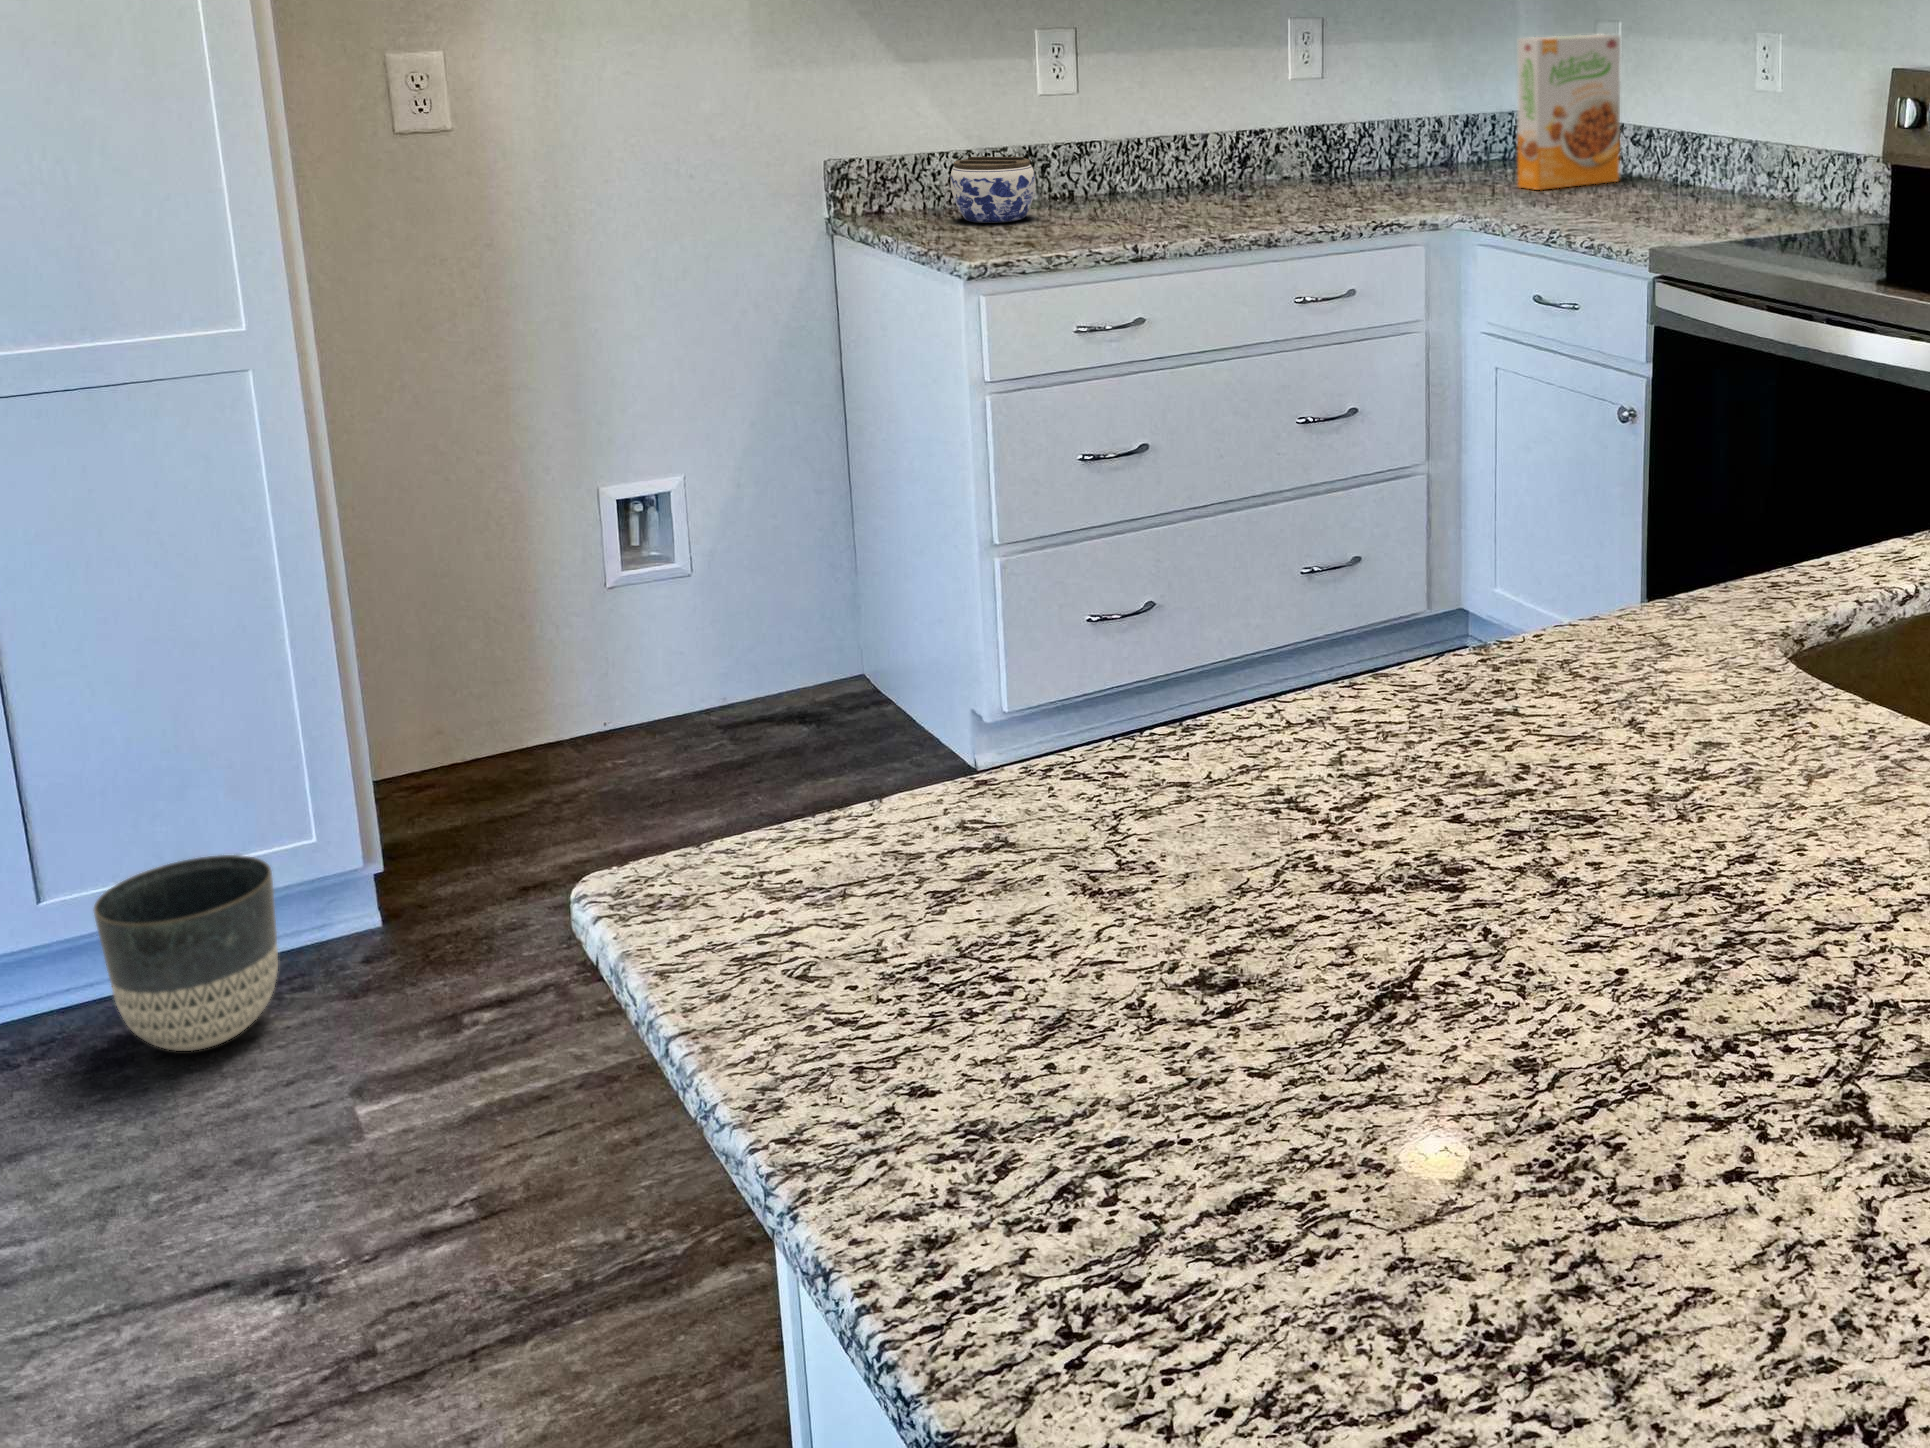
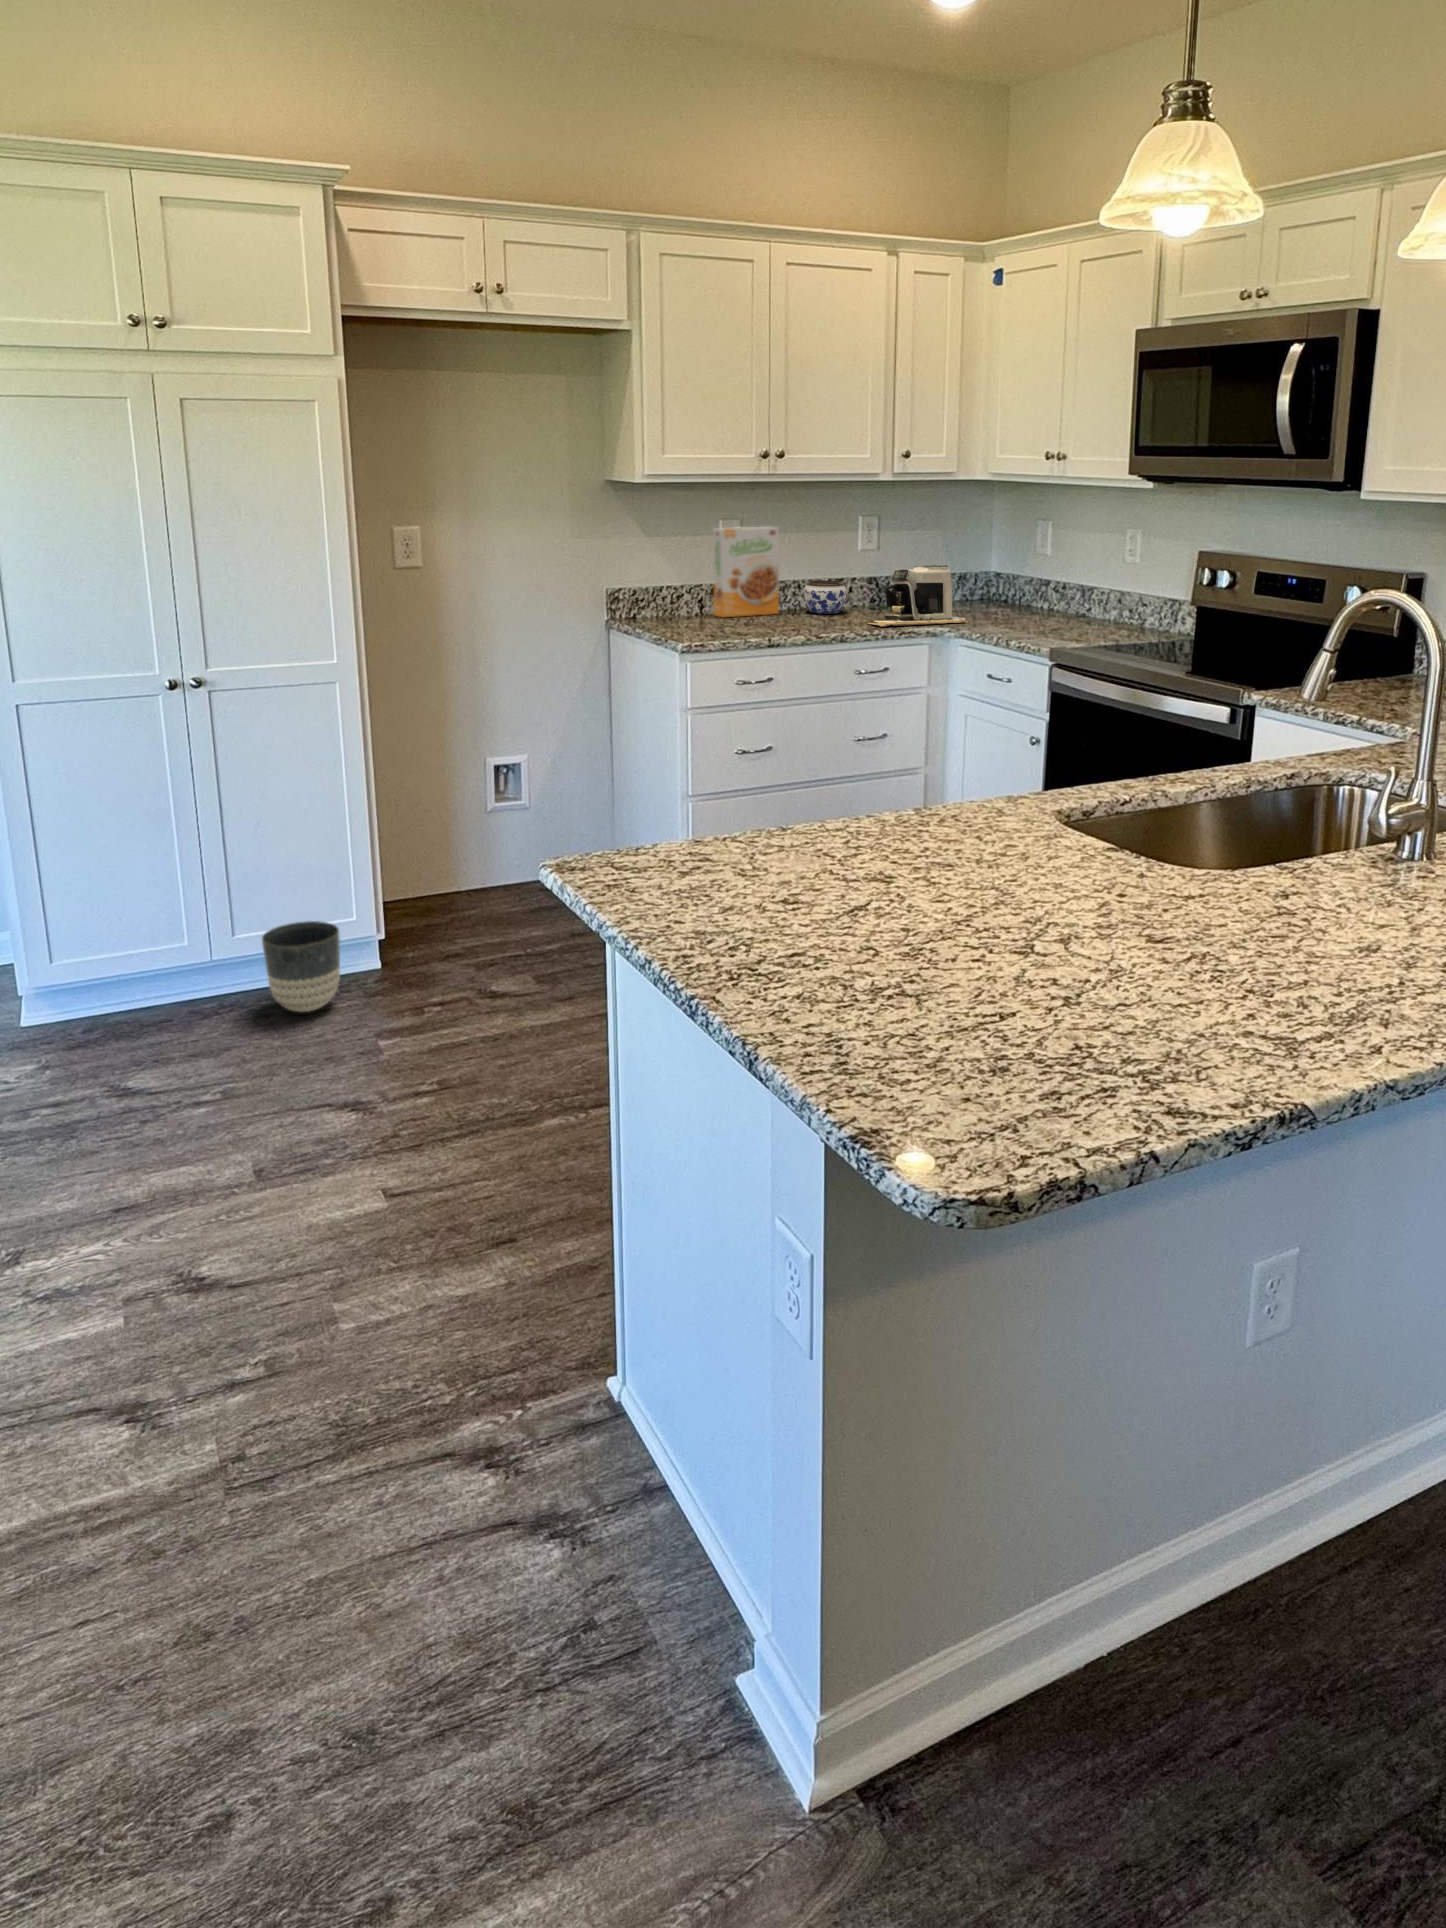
cereal box: present [1518,35,1621,190] -> present [713,527,779,617]
coffee maker: none [1316,103,1495,216] -> present [869,565,967,627]
jar: present [950,157,1035,223] -> present [804,580,846,614]

